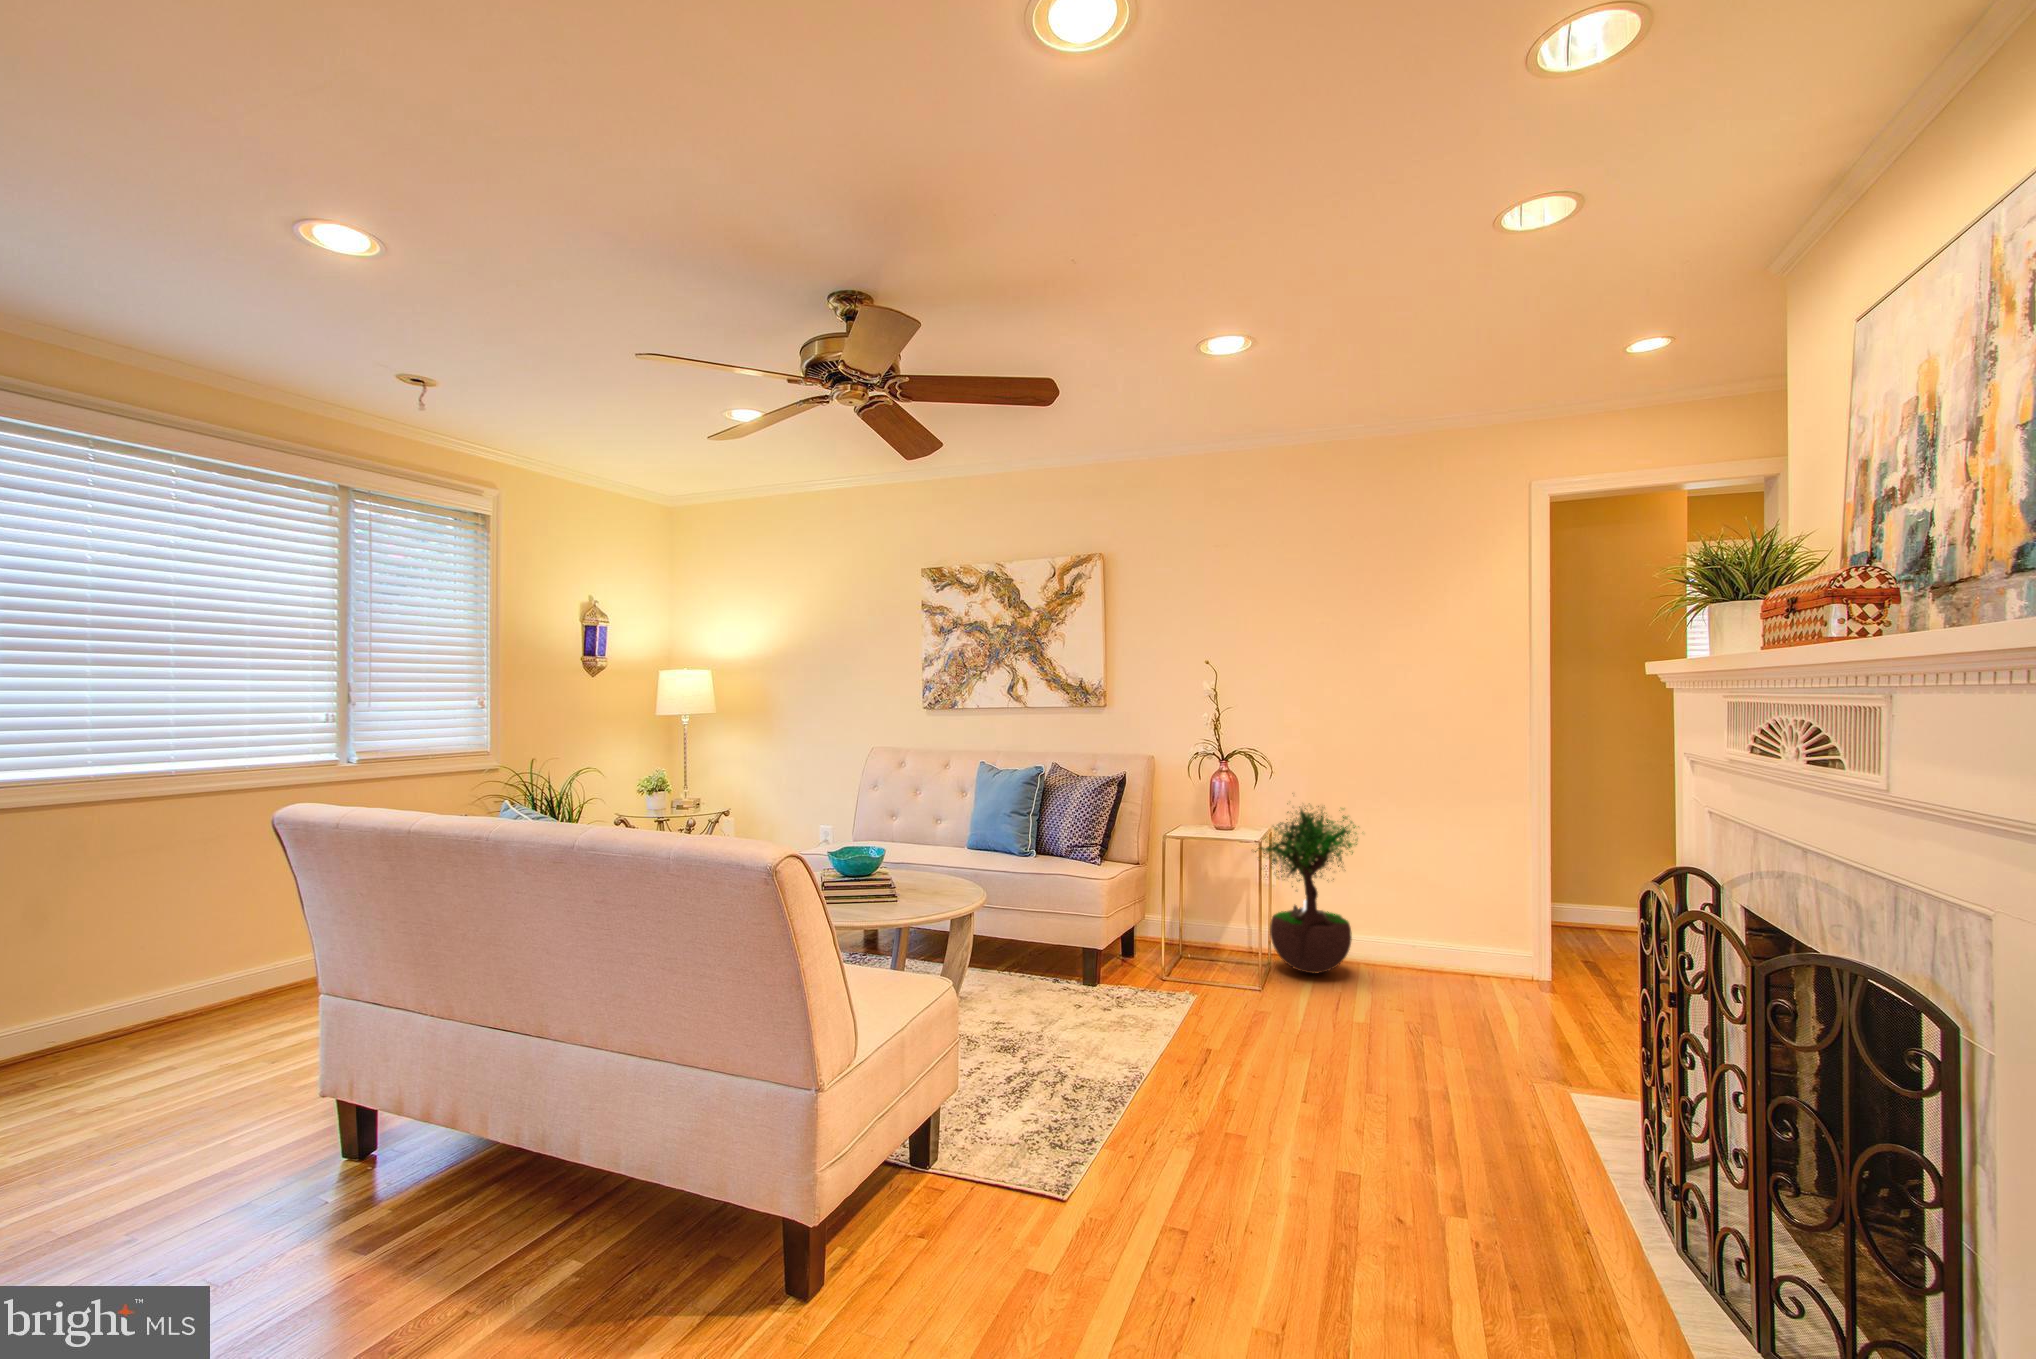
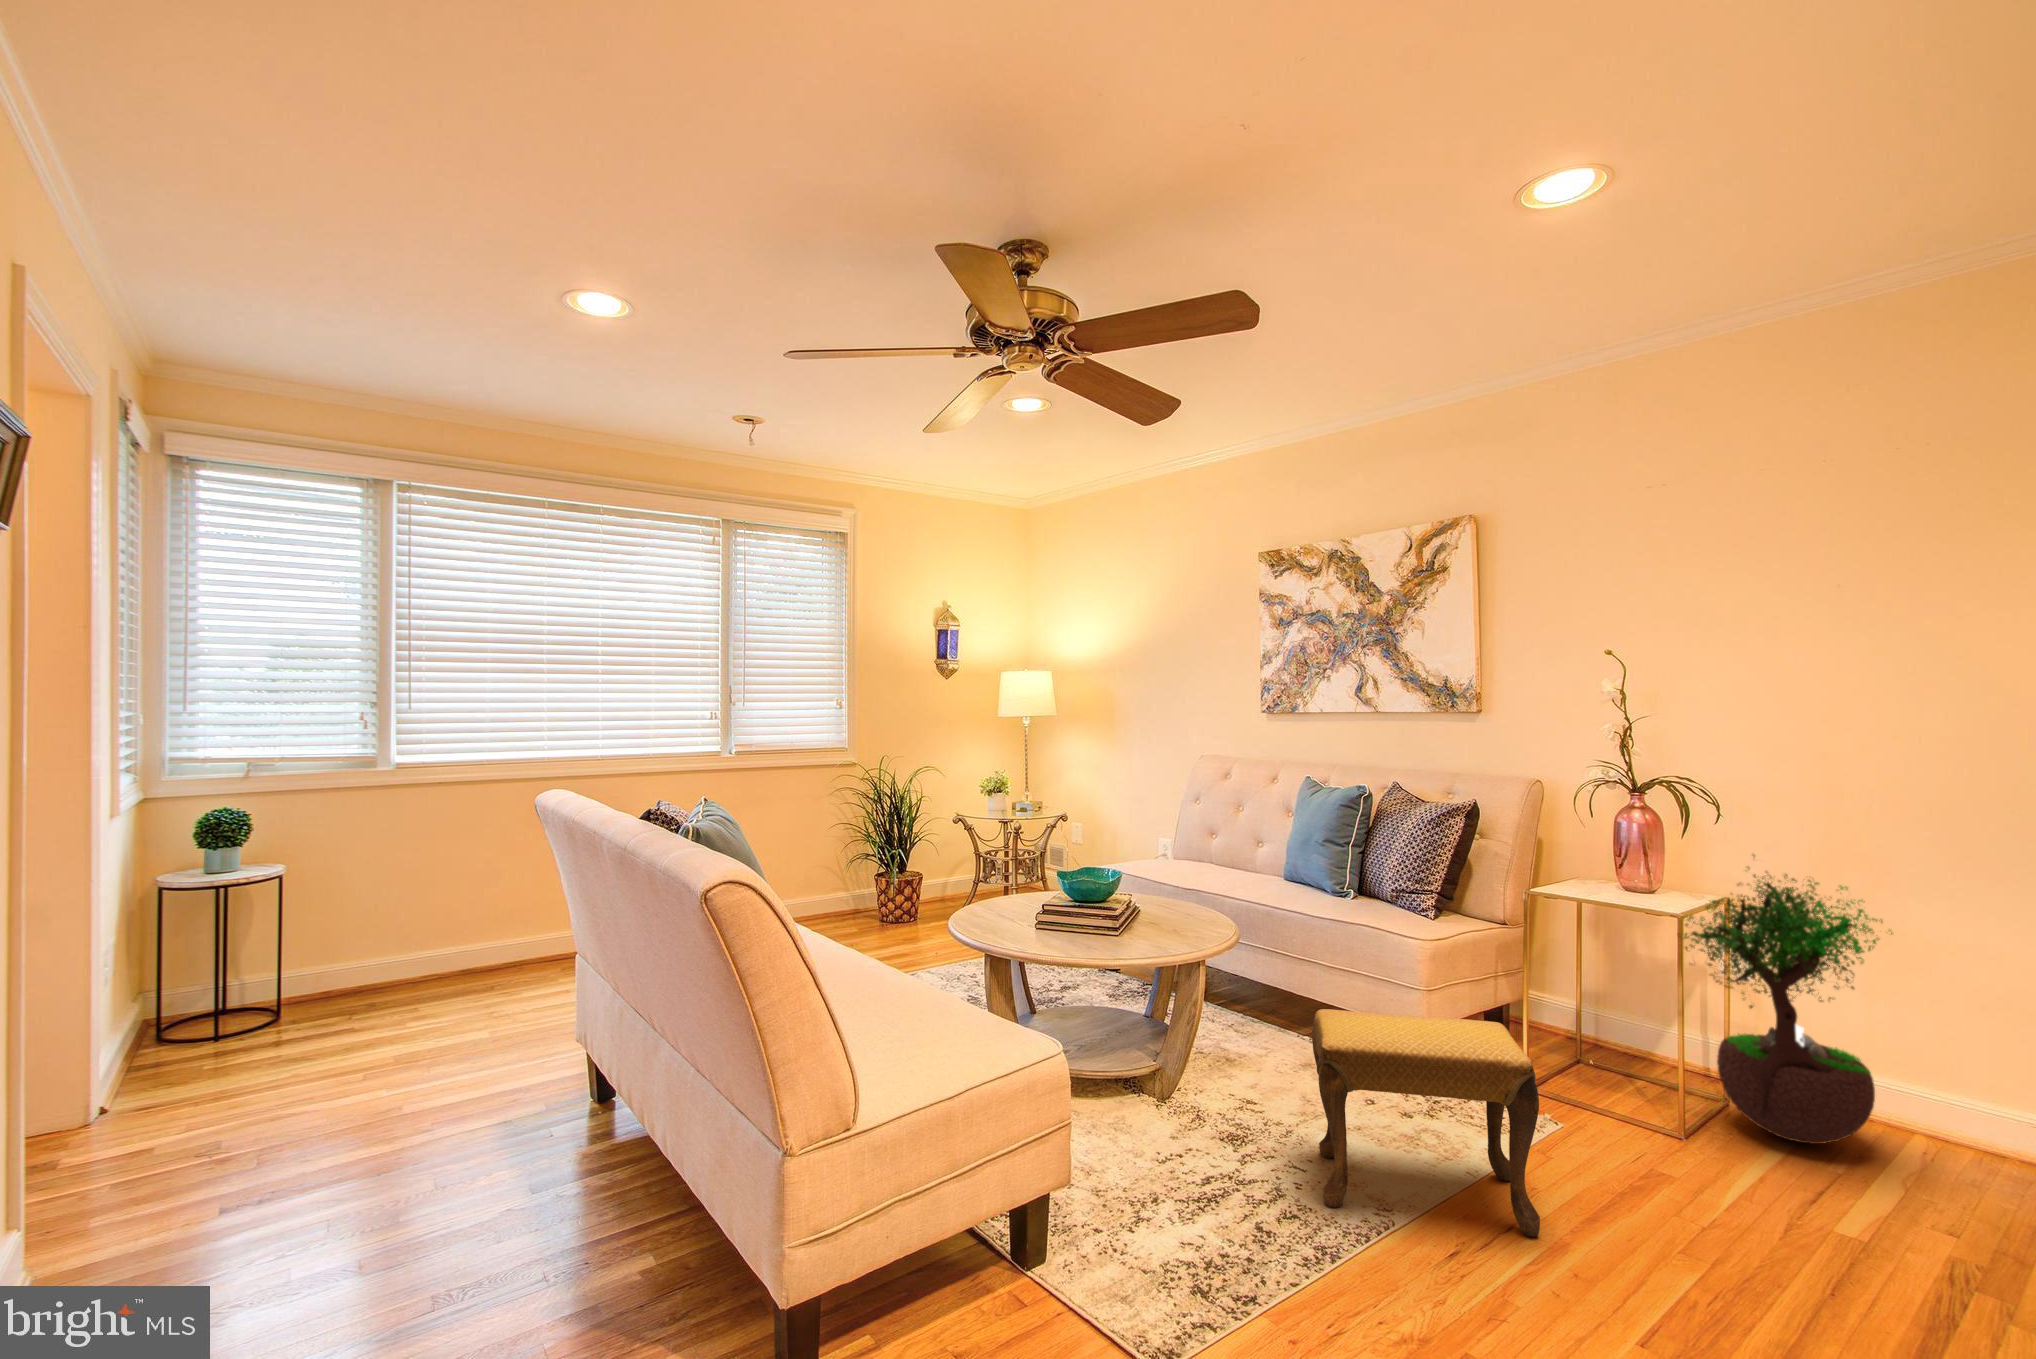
footstool: none [1063,921,1226,1074] -> present [1312,1009,1540,1237]

